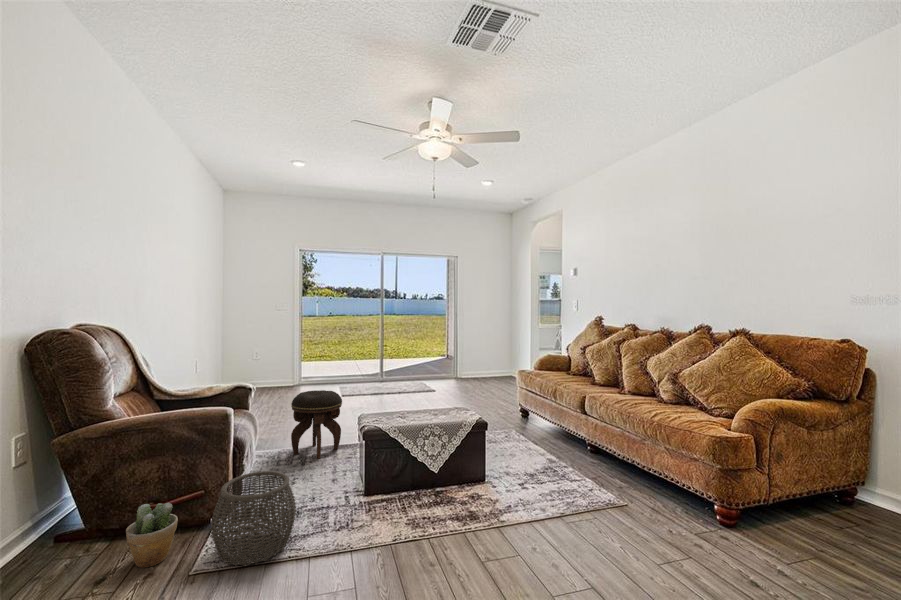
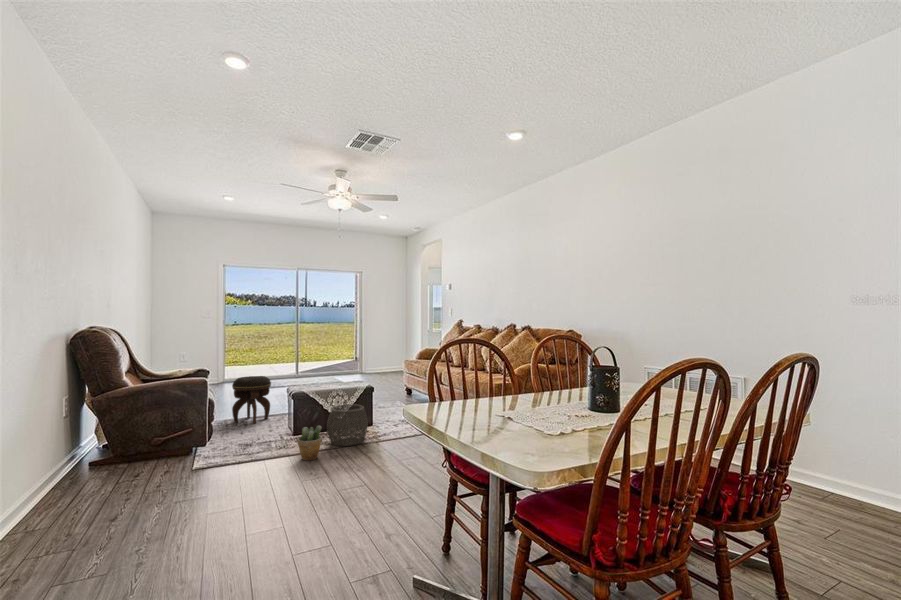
woven basket: present [211,471,296,566] -> present [327,404,368,446]
potted plant: present [126,503,178,568] -> present [297,426,322,461]

